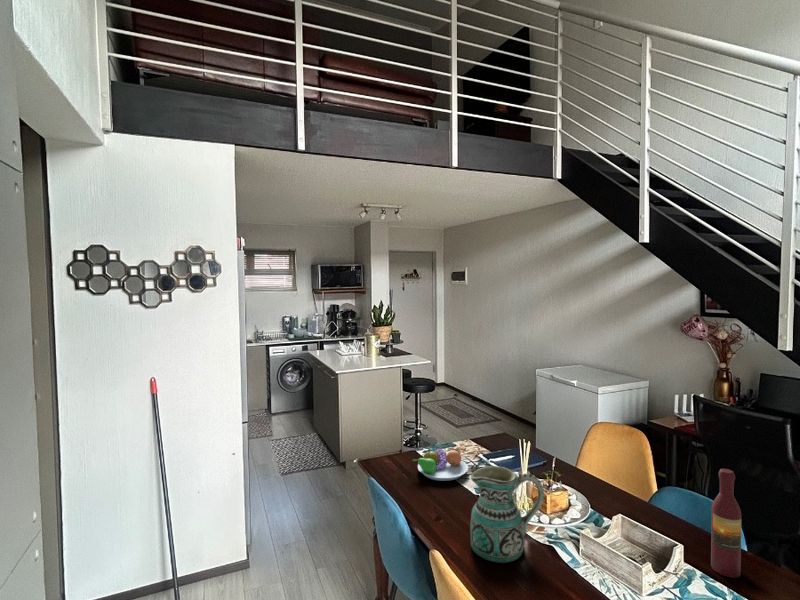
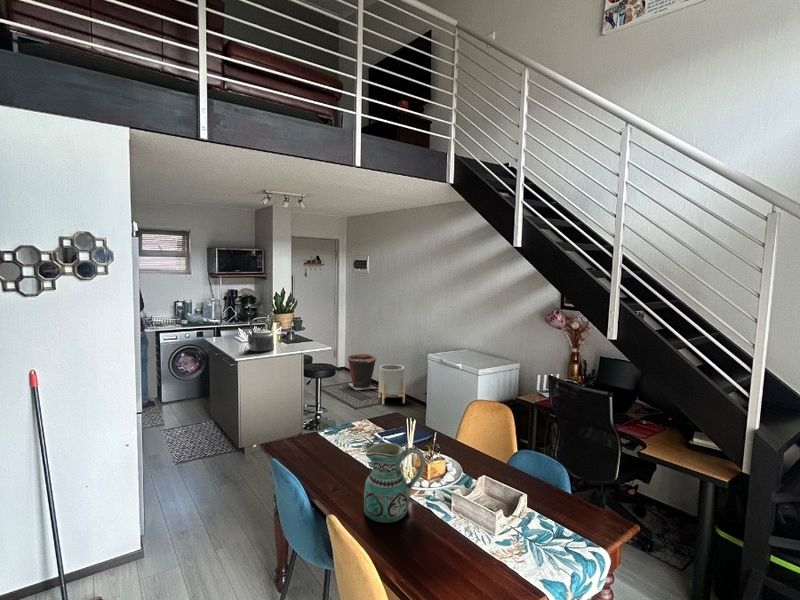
kettle: none [345,329,372,364] -> present [246,317,274,352]
waste bin: none [447,370,481,408] -> present [347,354,377,390]
planter: none [481,381,511,424] -> present [378,364,405,404]
fruit bowl: present [412,449,468,481] -> none [313,429,364,459]
wine bottle: present [711,469,741,578] -> none [546,434,567,515]

